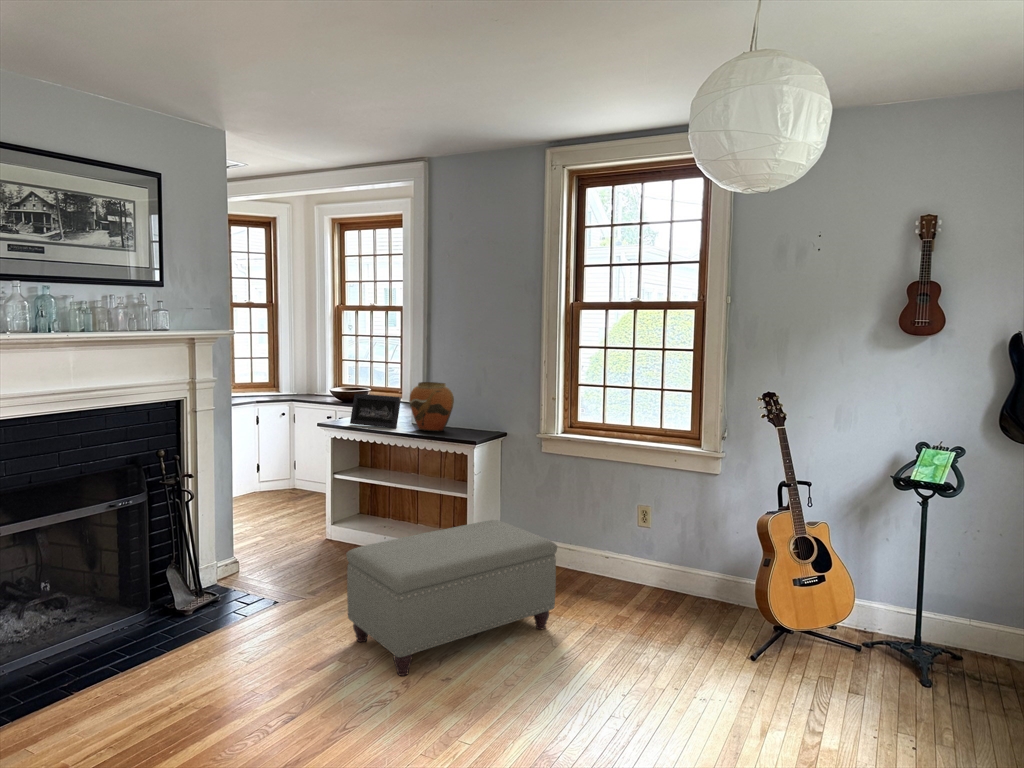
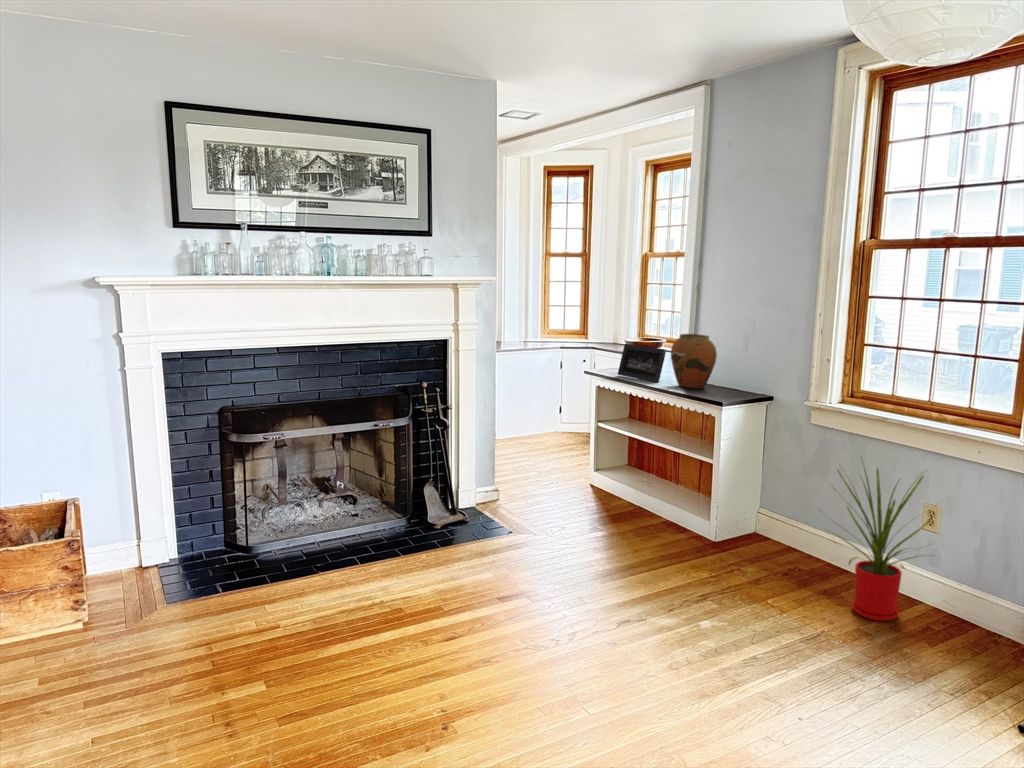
house plant: none [573,475,670,605] -> present [832,462,930,621]
ottoman: present [346,520,557,676] -> none [546,491,774,630]

